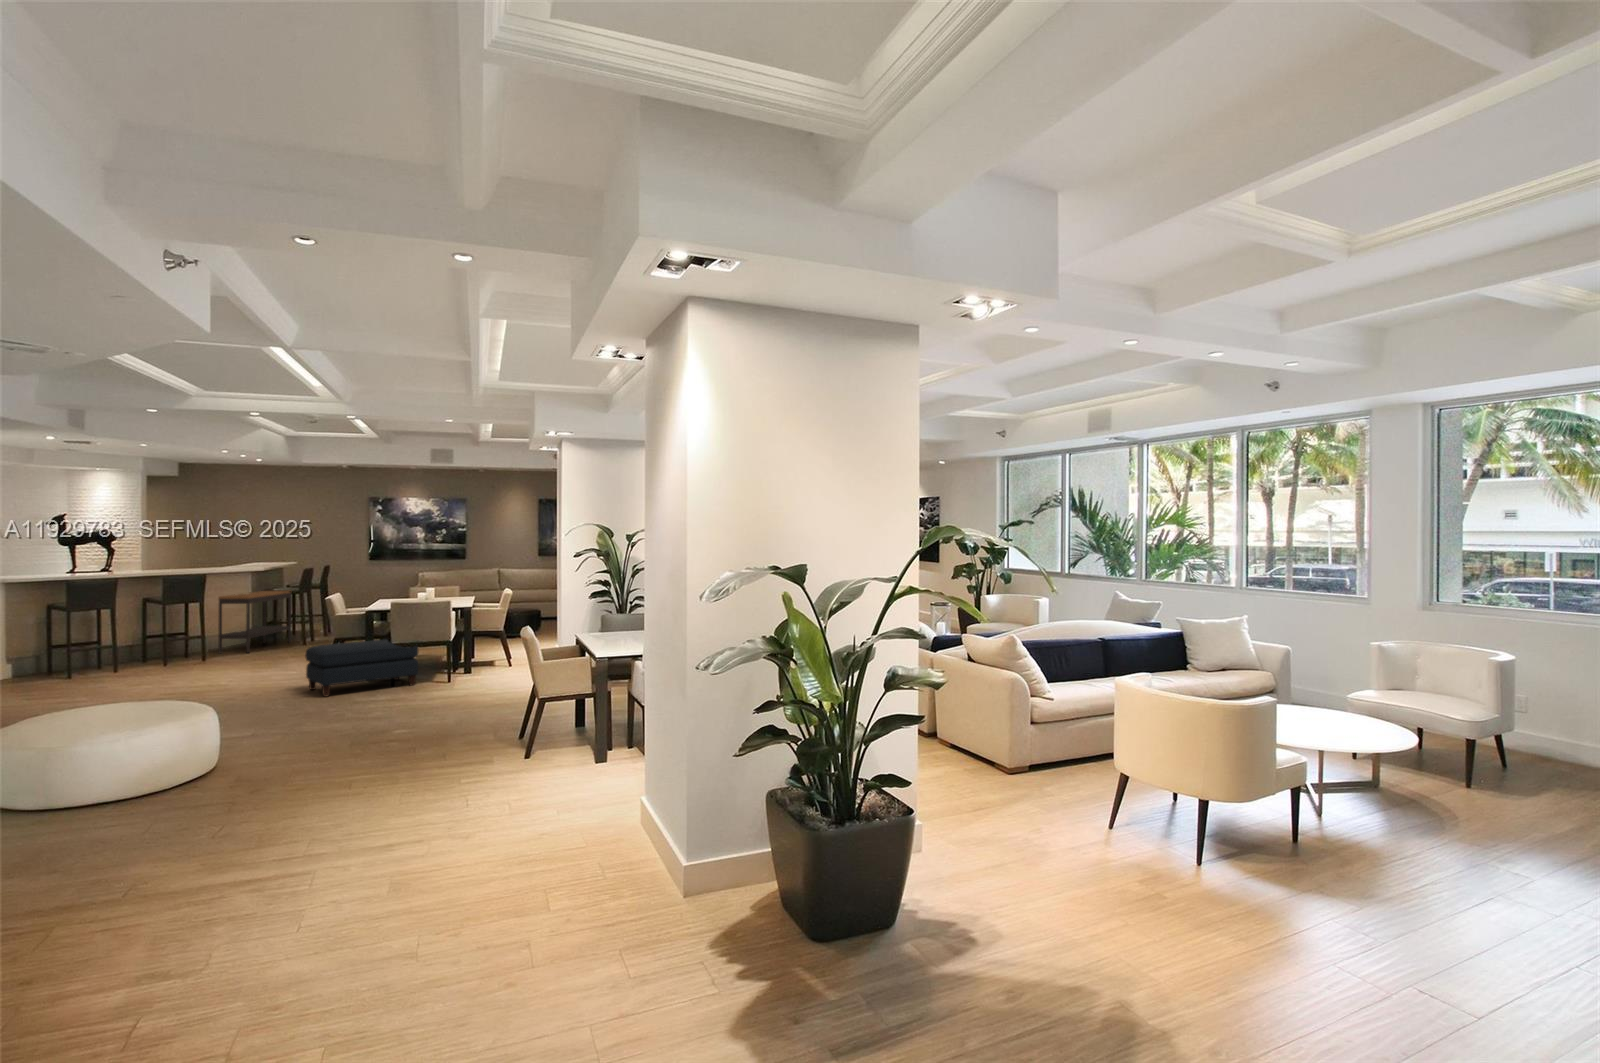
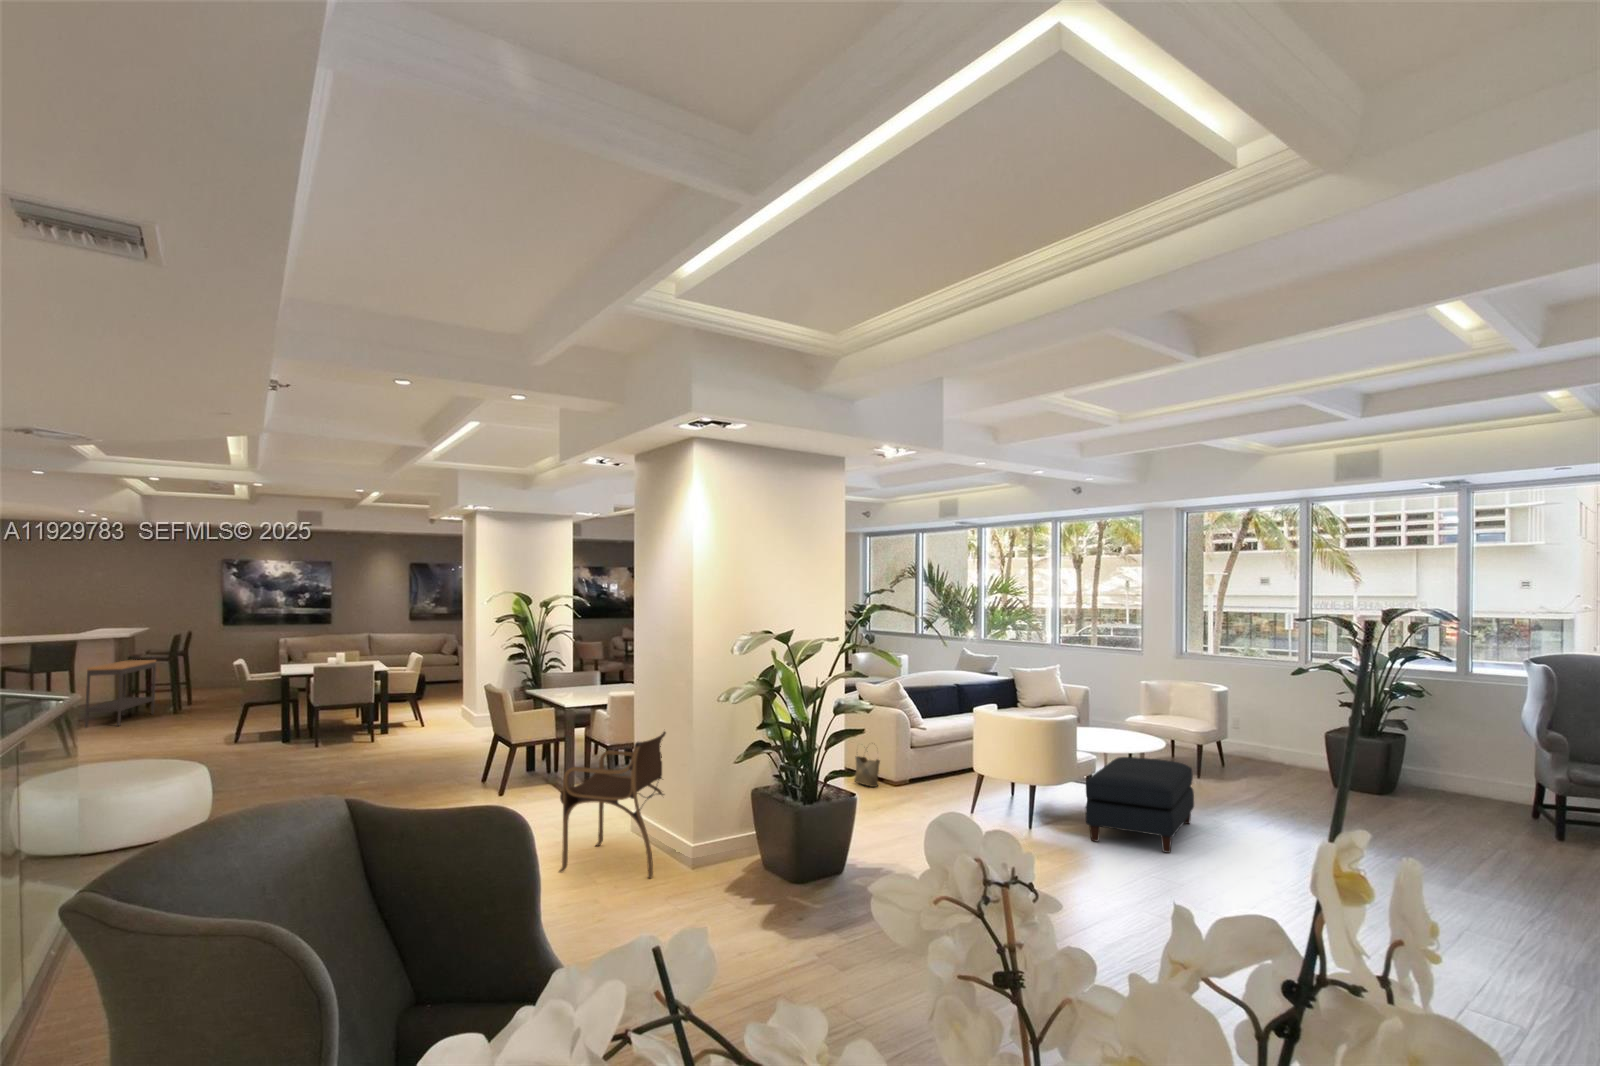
ottoman: present [305,639,418,696] -> present [1086,757,1194,853]
armchair: none [499,691,682,910] -> present [559,732,666,878]
woven basket: none [953,714,987,772] -> present [854,756,880,787]

